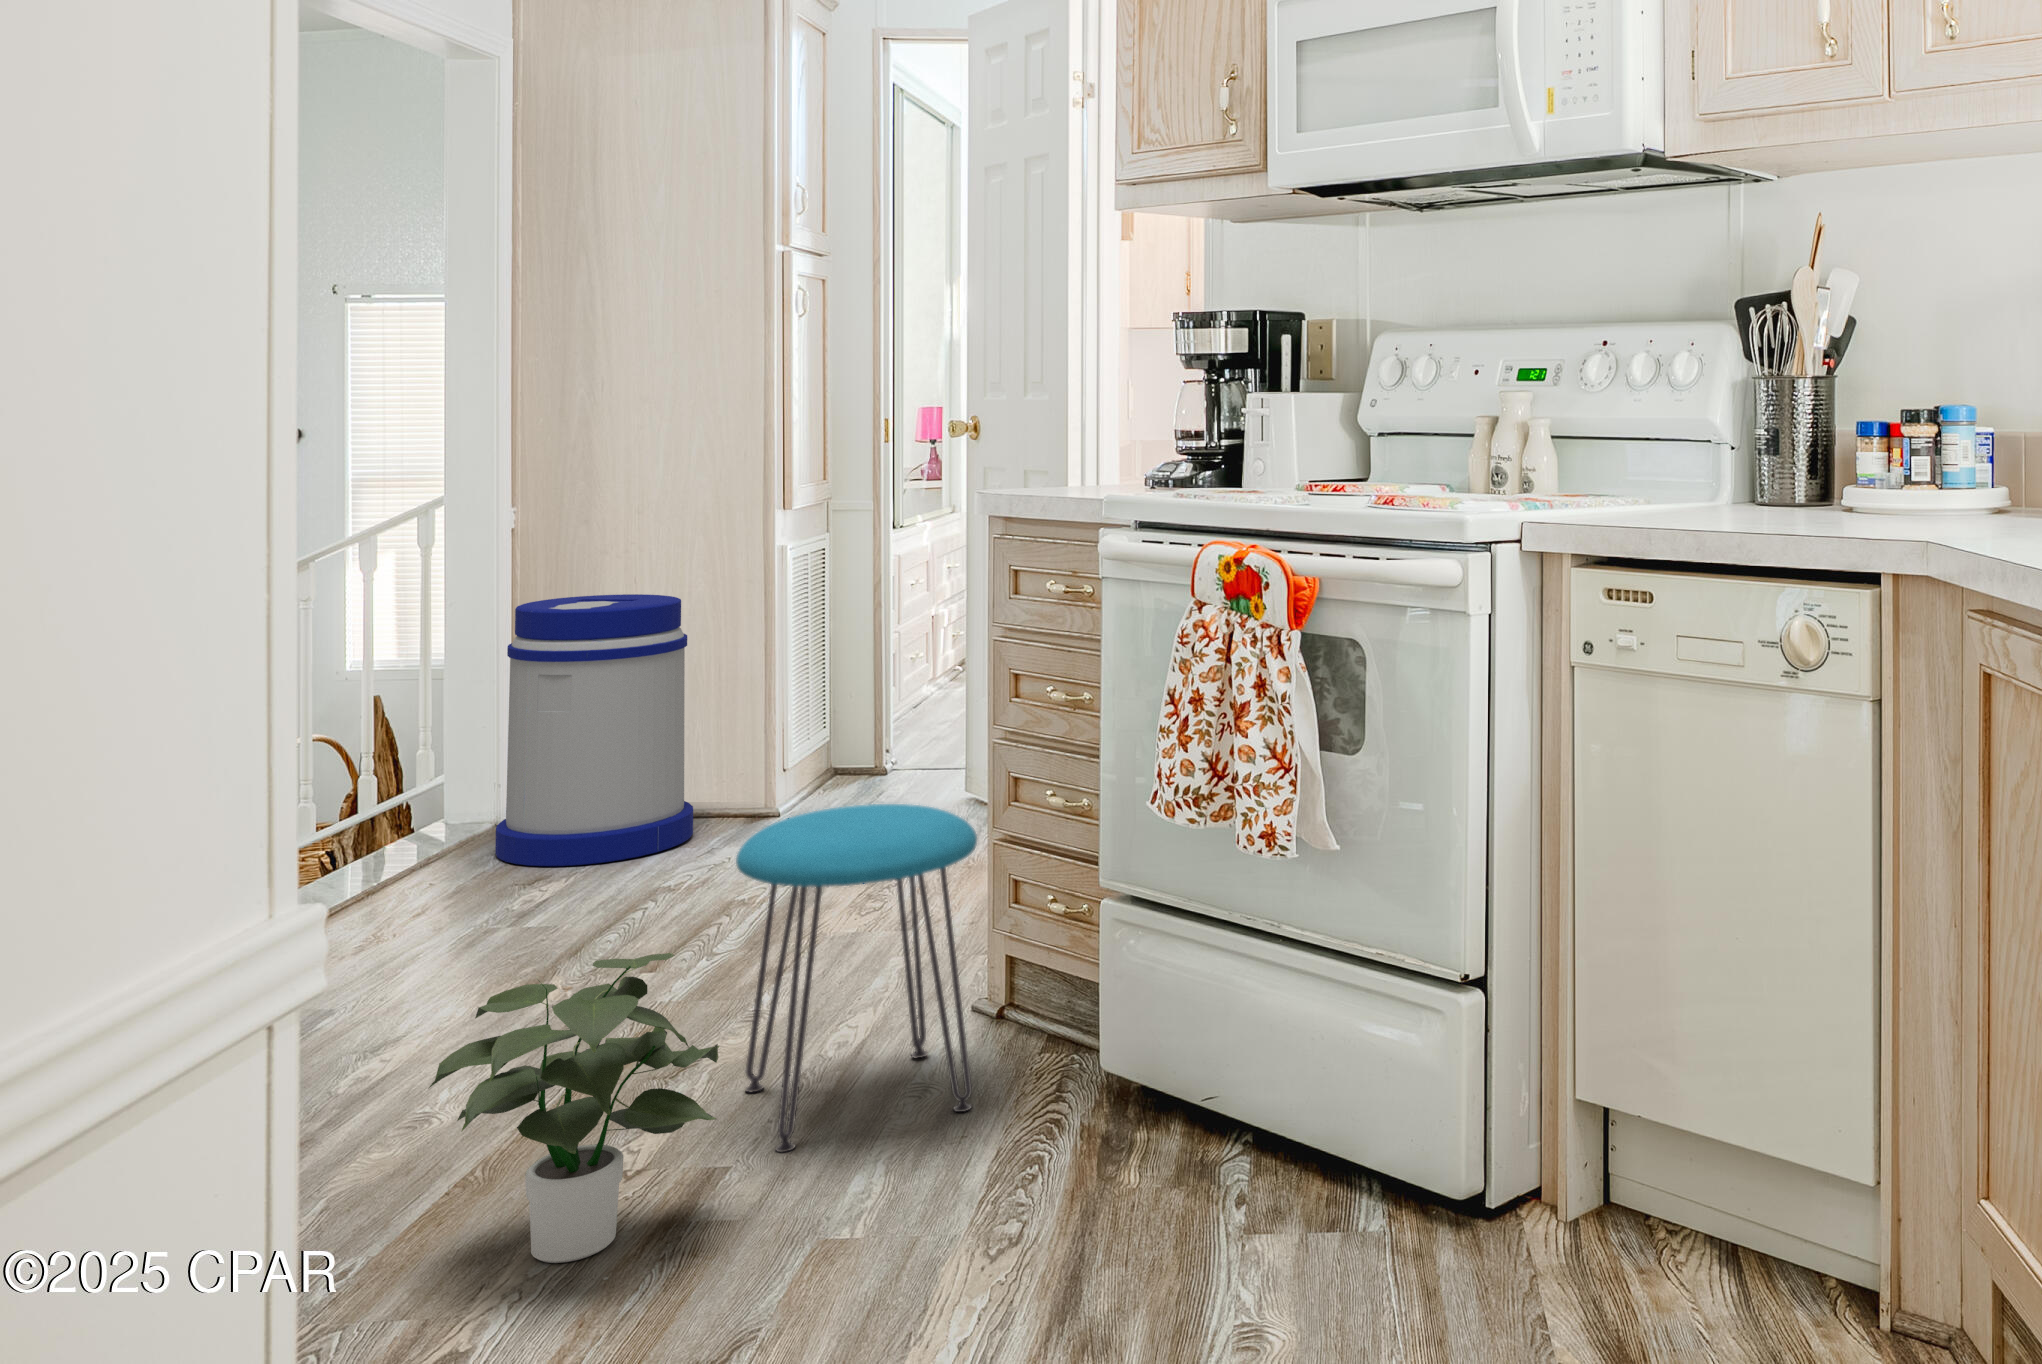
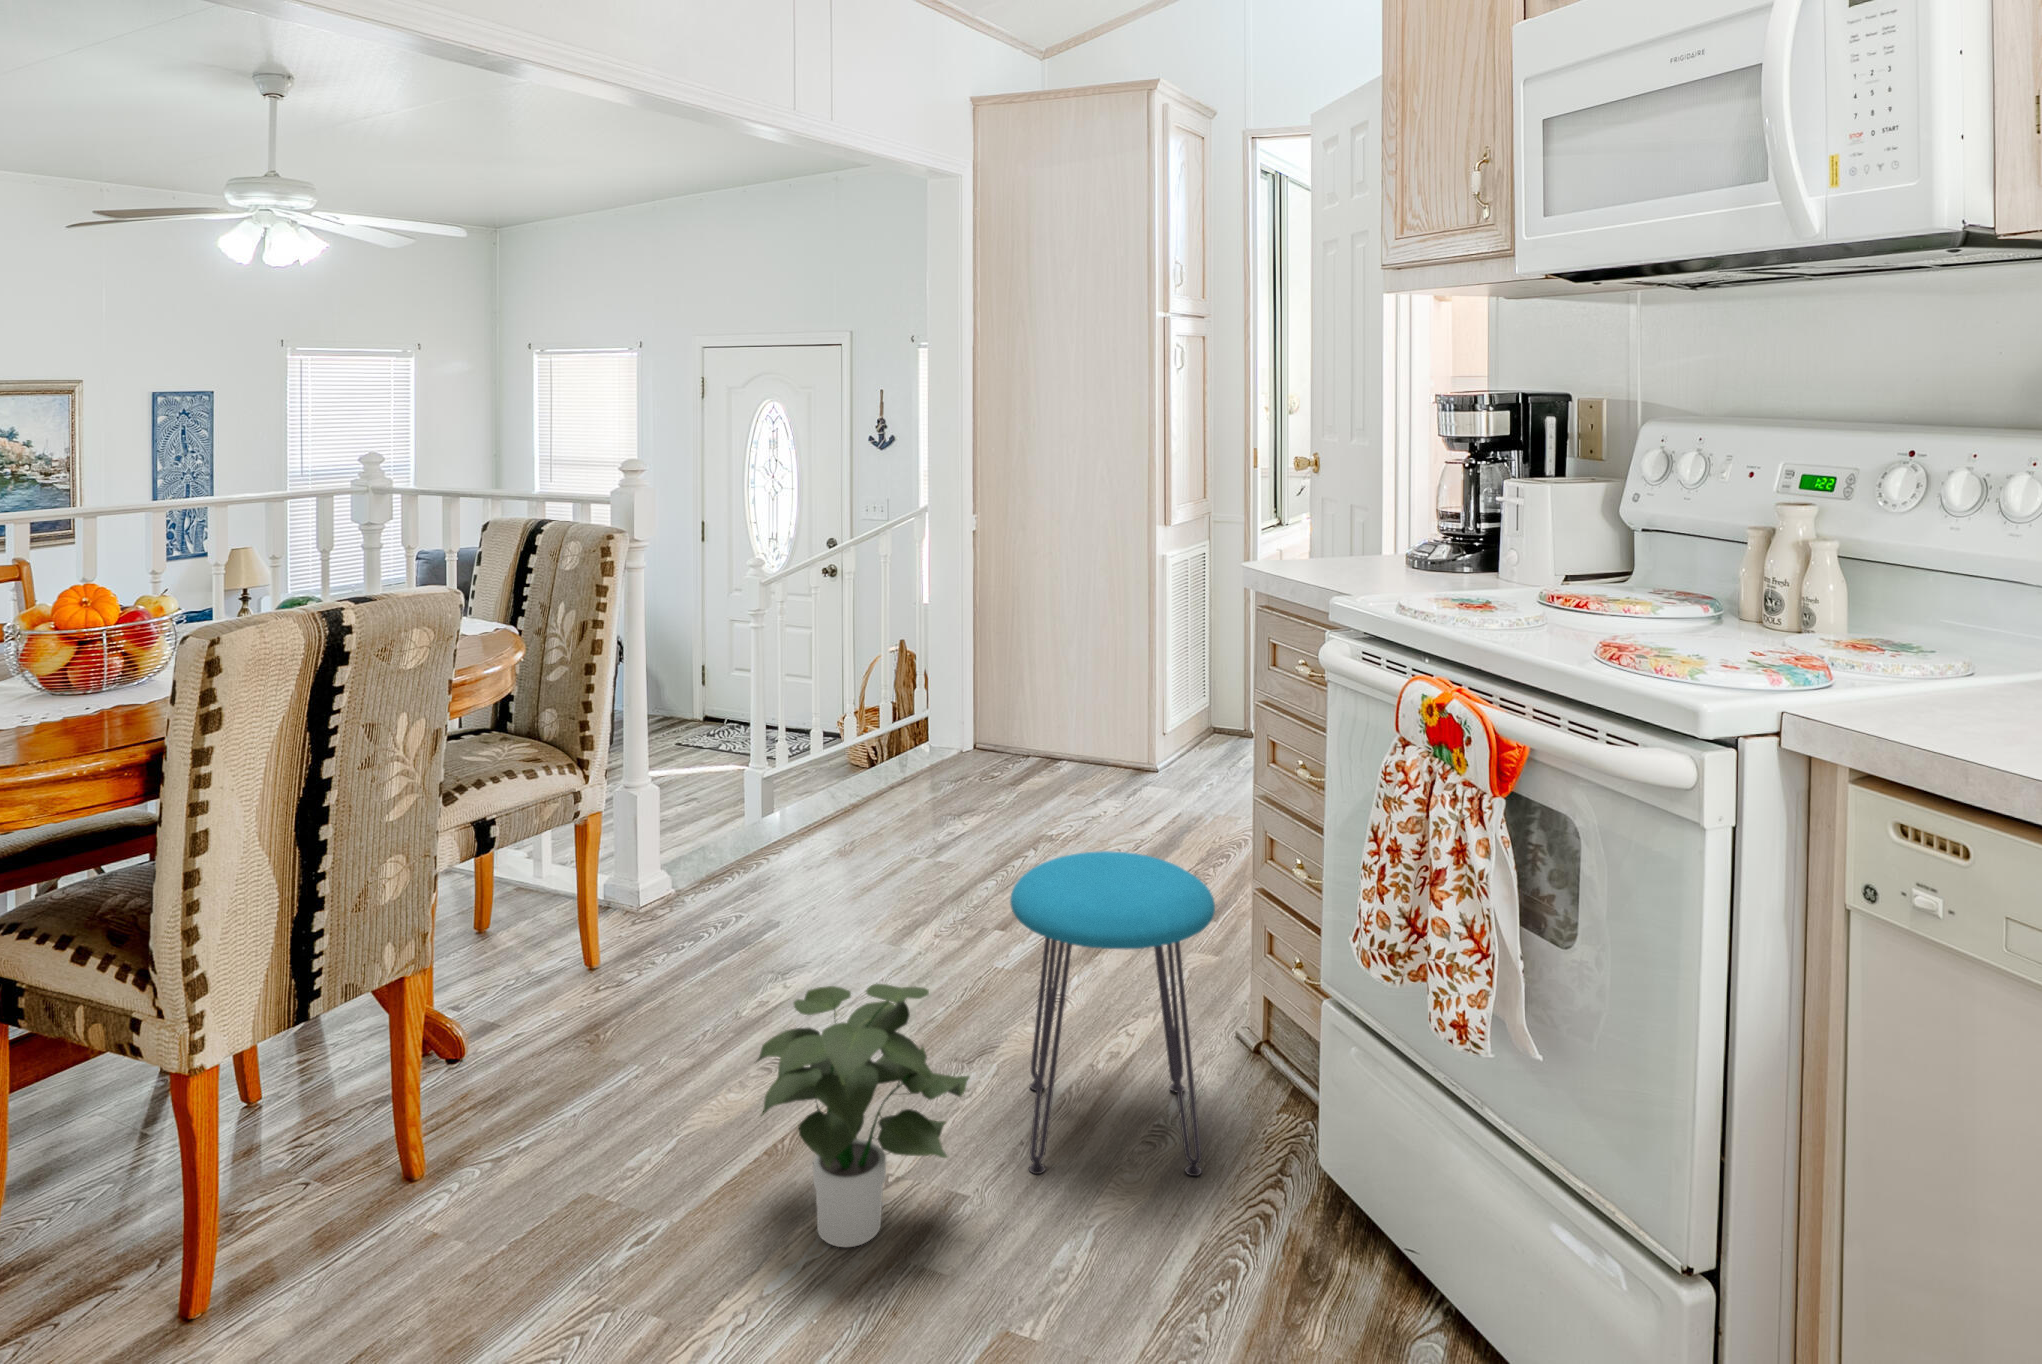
trash can: present [495,594,693,866] -> none [953,588,1087,803]

